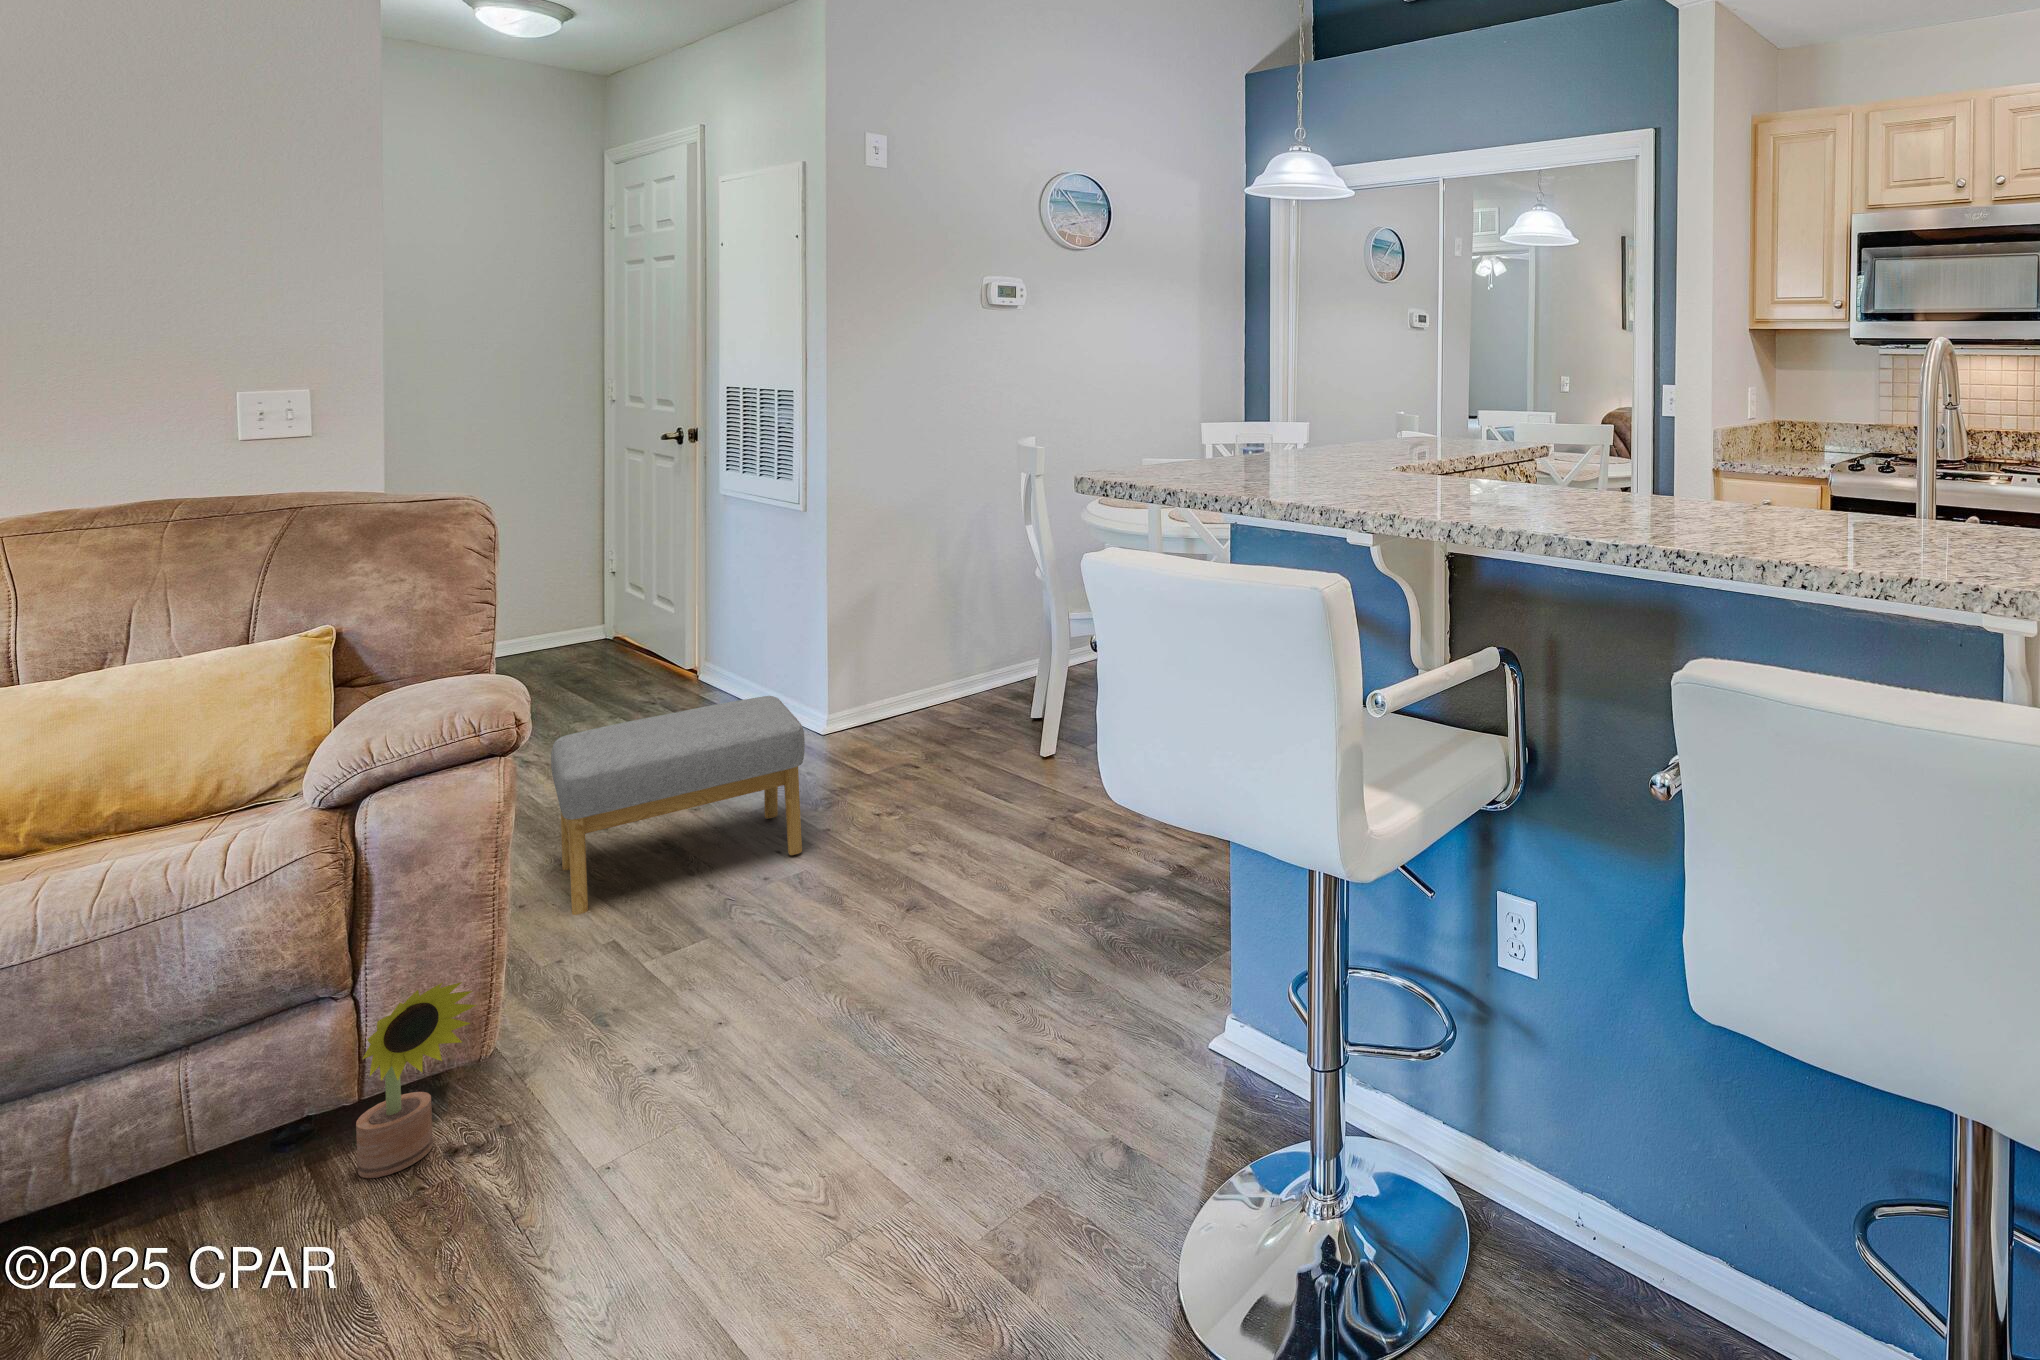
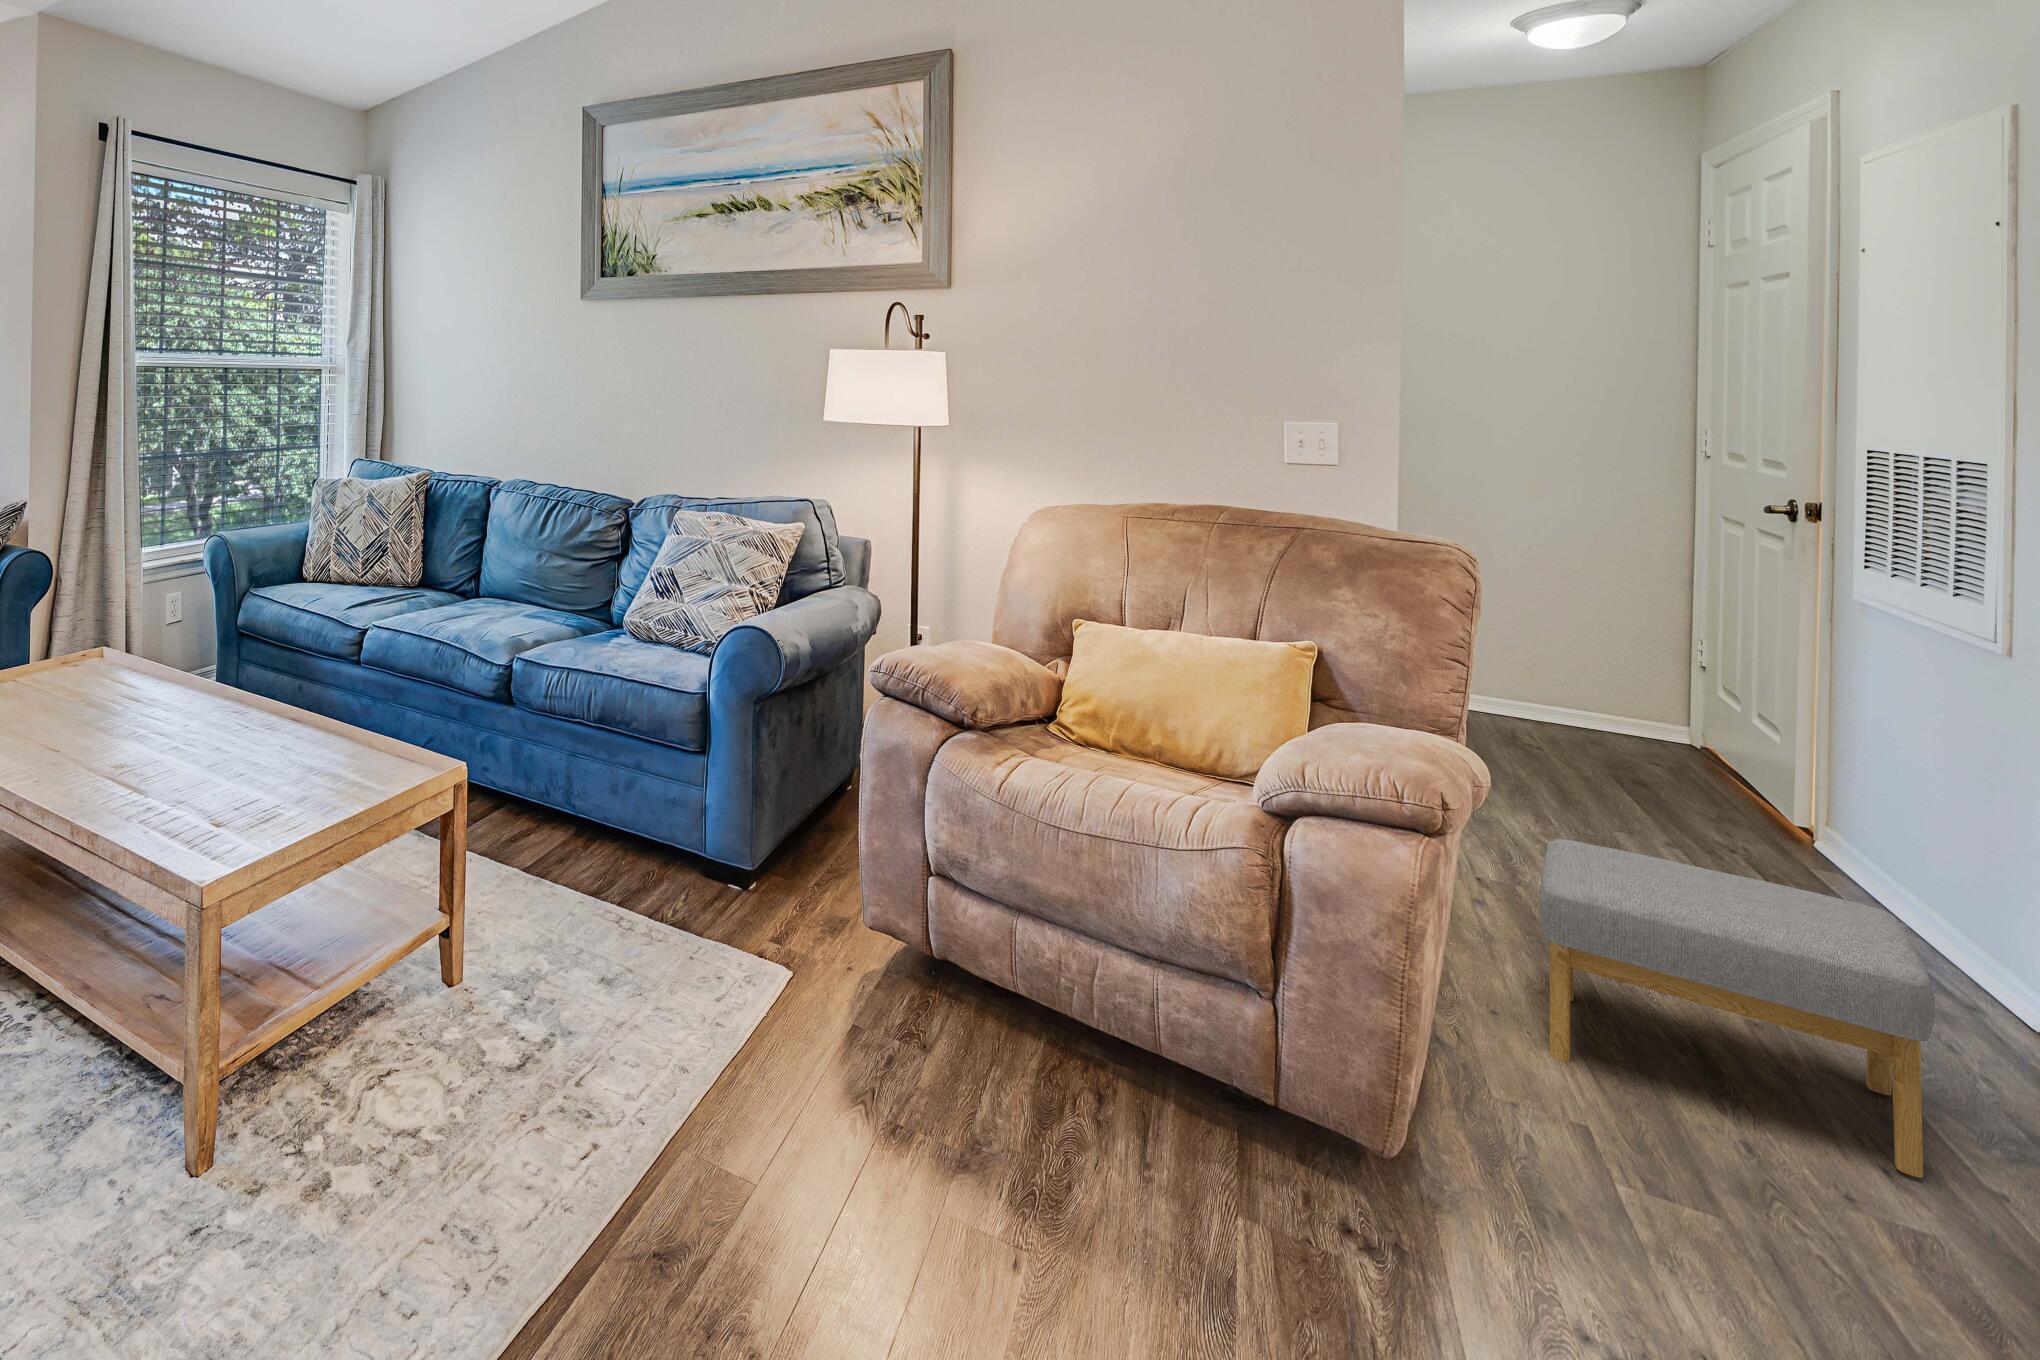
decorative plant: present [356,982,477,1178] -> none [1264,1038,1377,1216]

